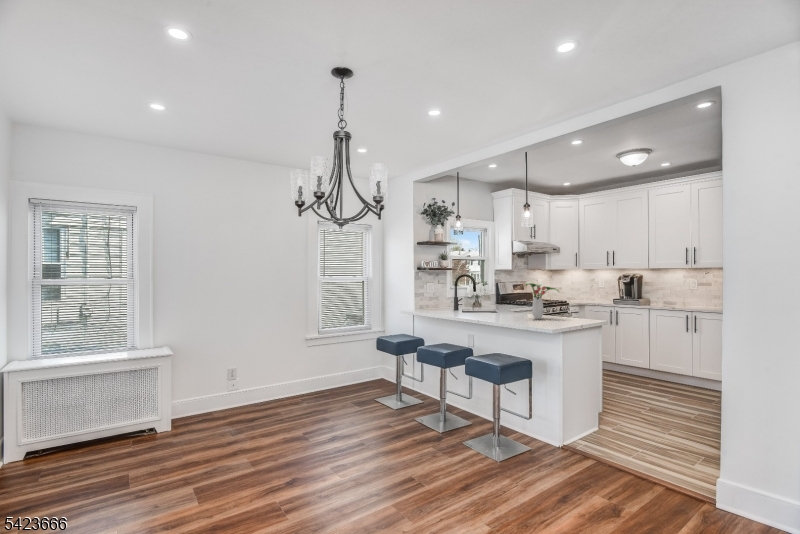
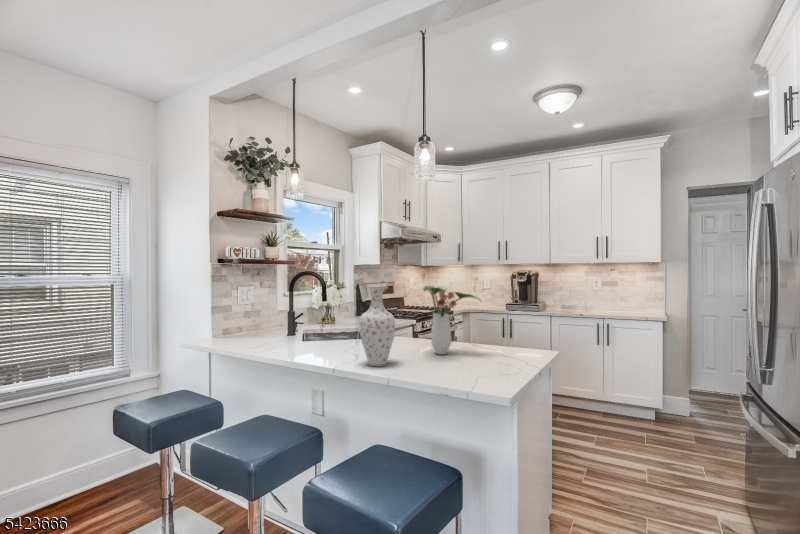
vase: none [493,282,511,321] -> present [359,286,395,366]

